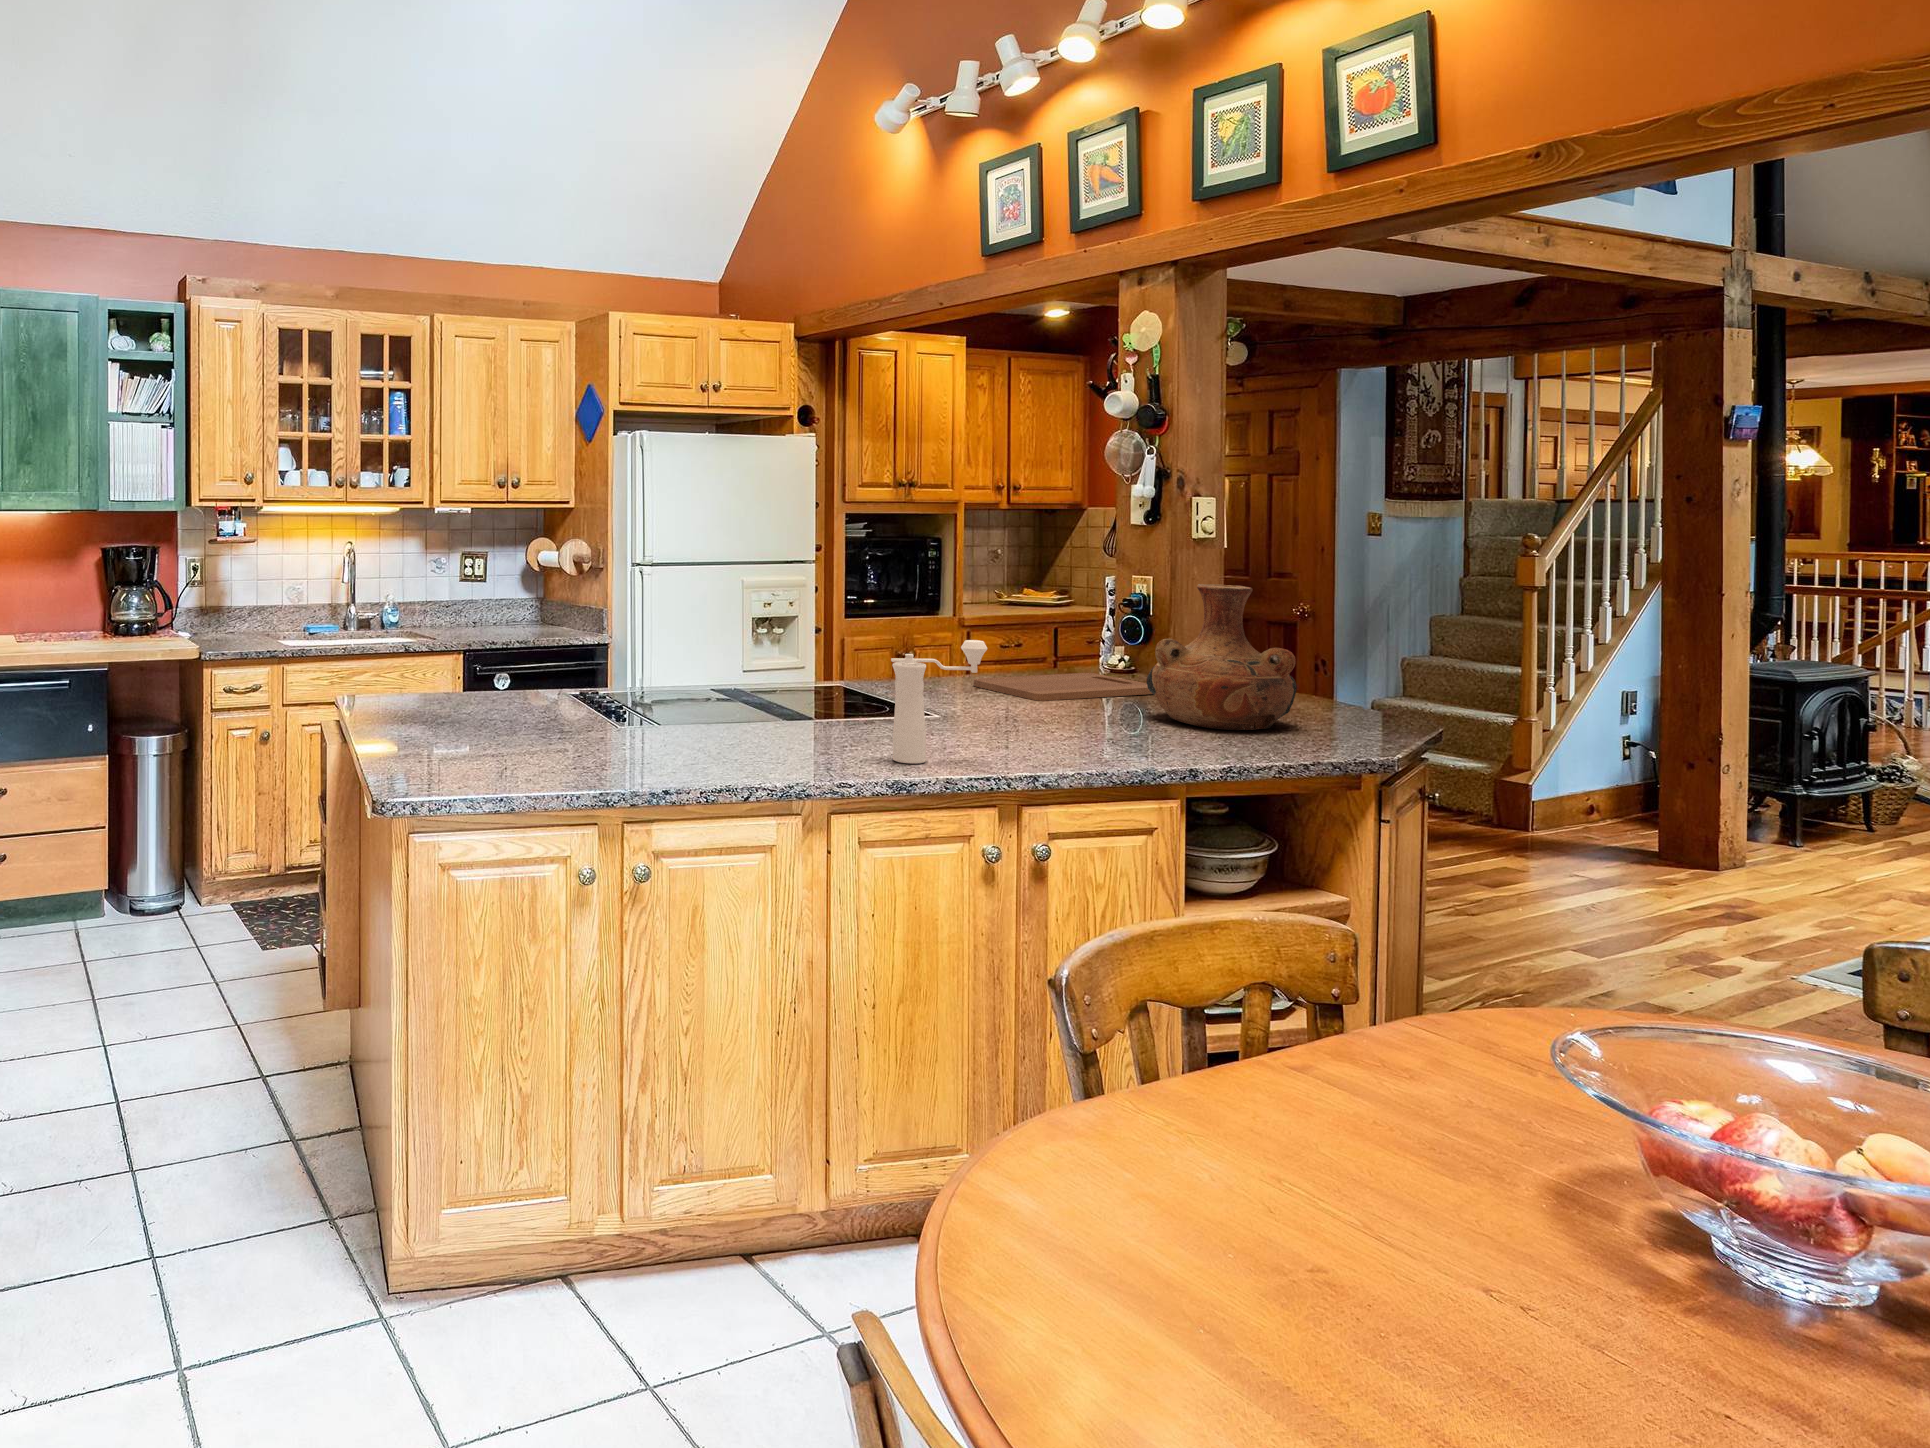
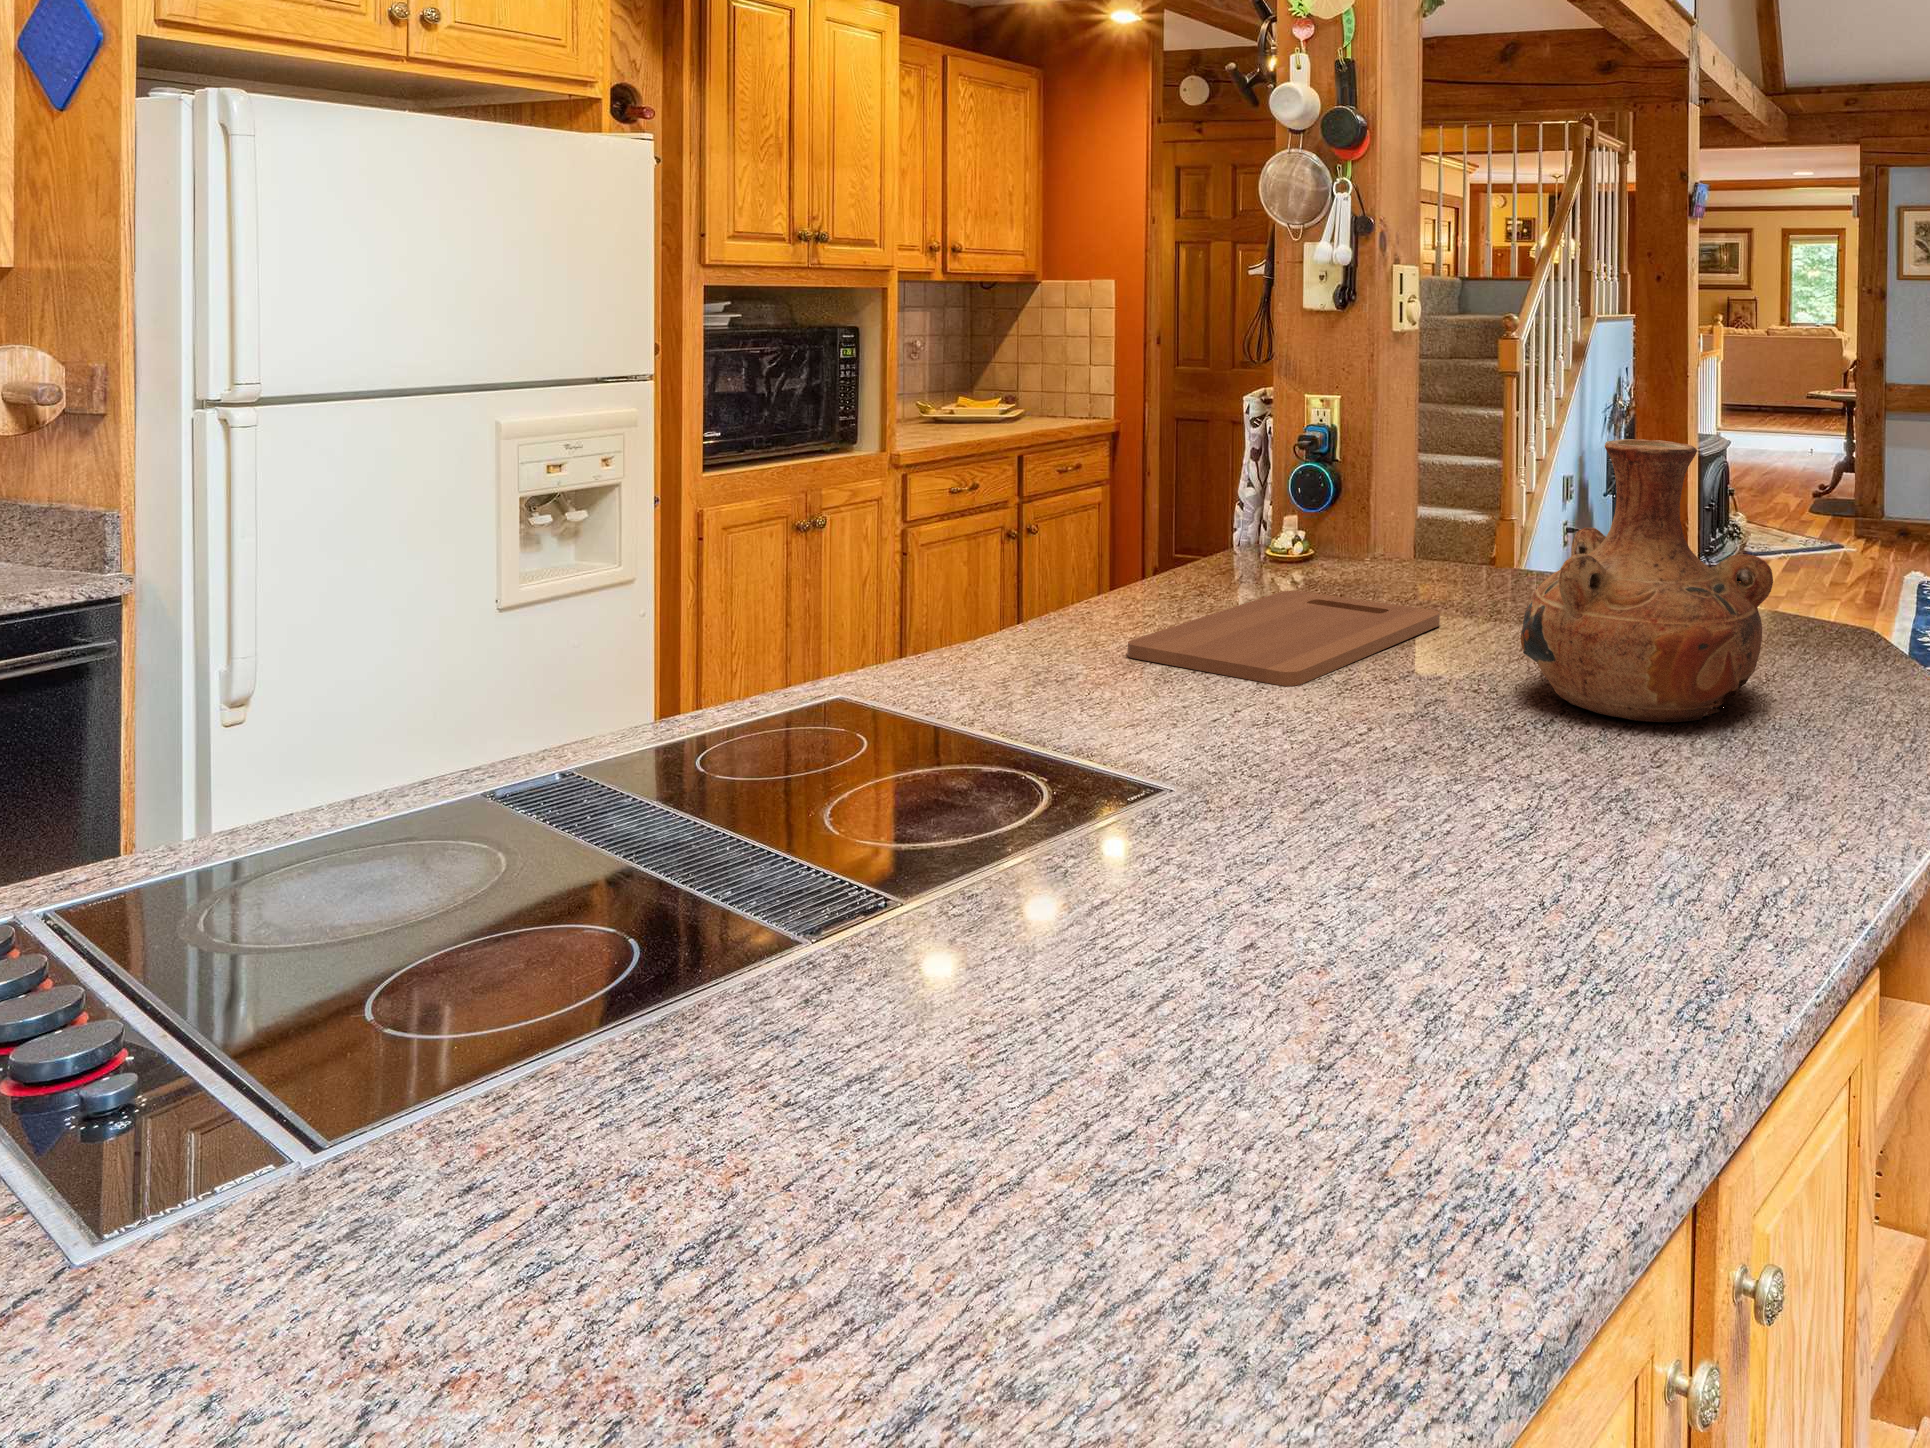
pepper mill: present [891,640,987,764] -> none [1314,680,1542,1100]

